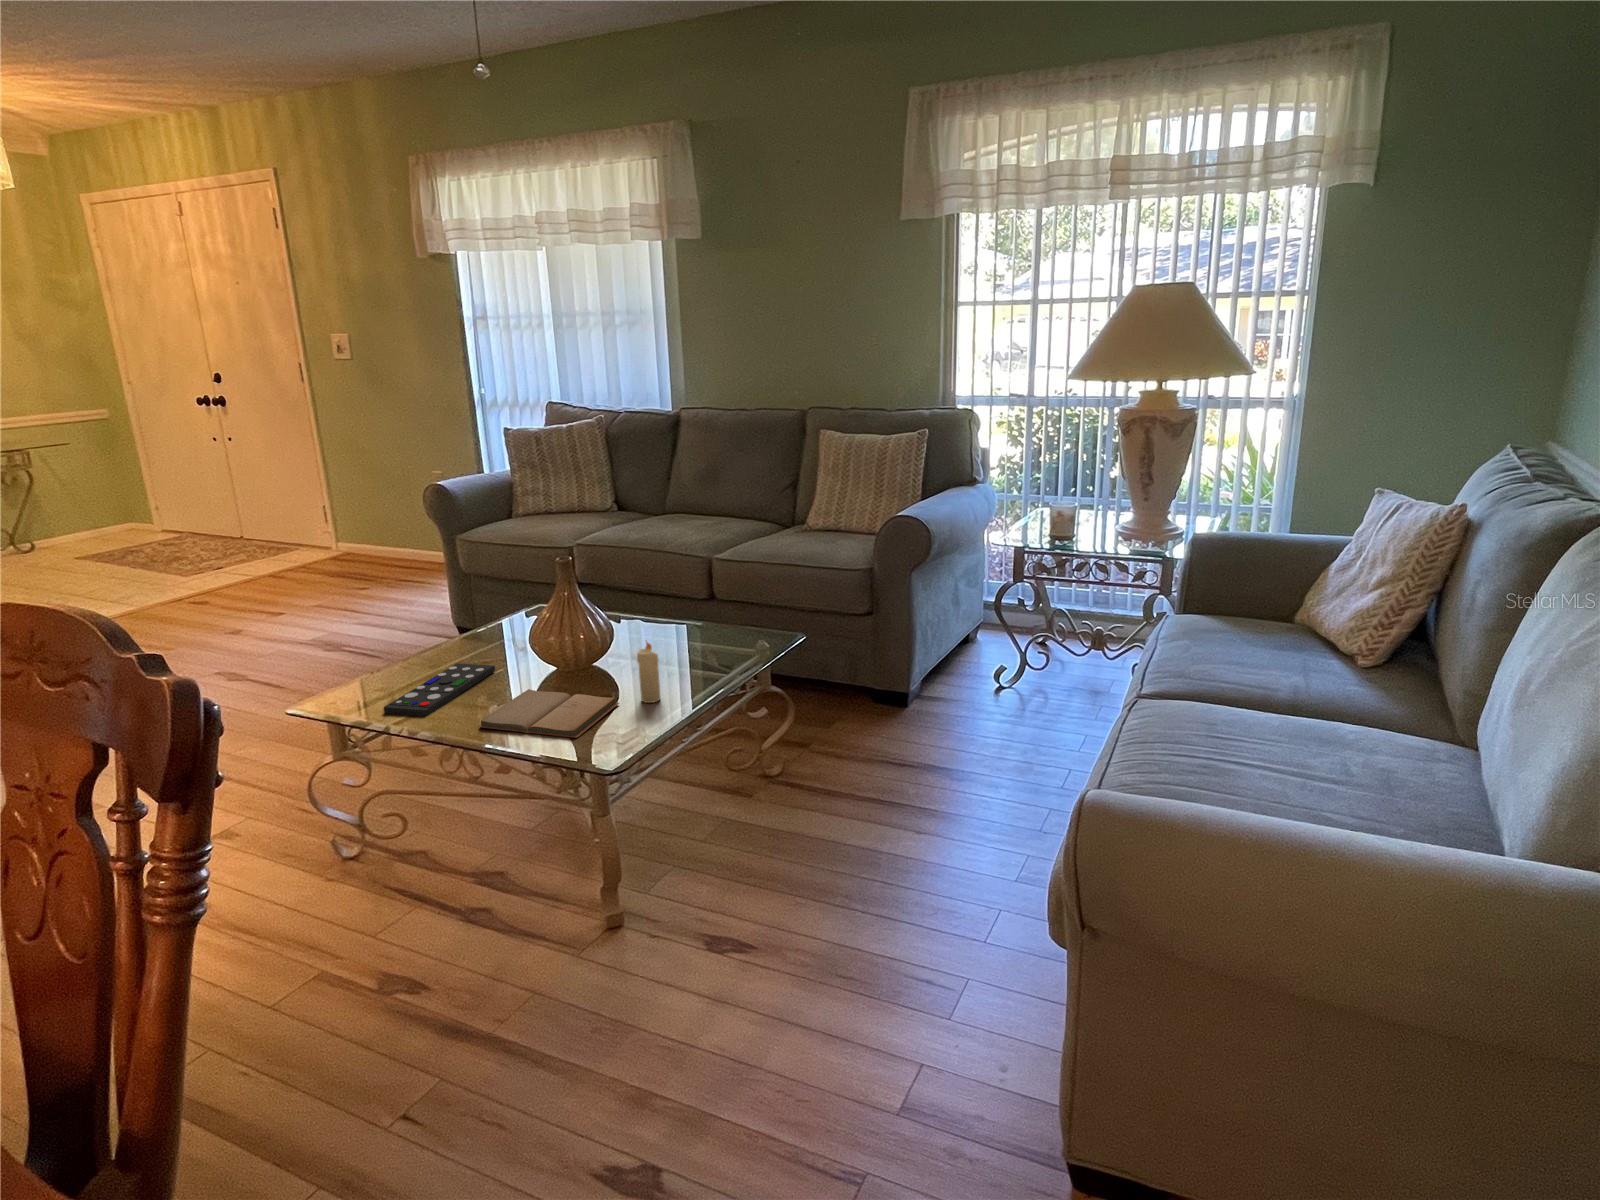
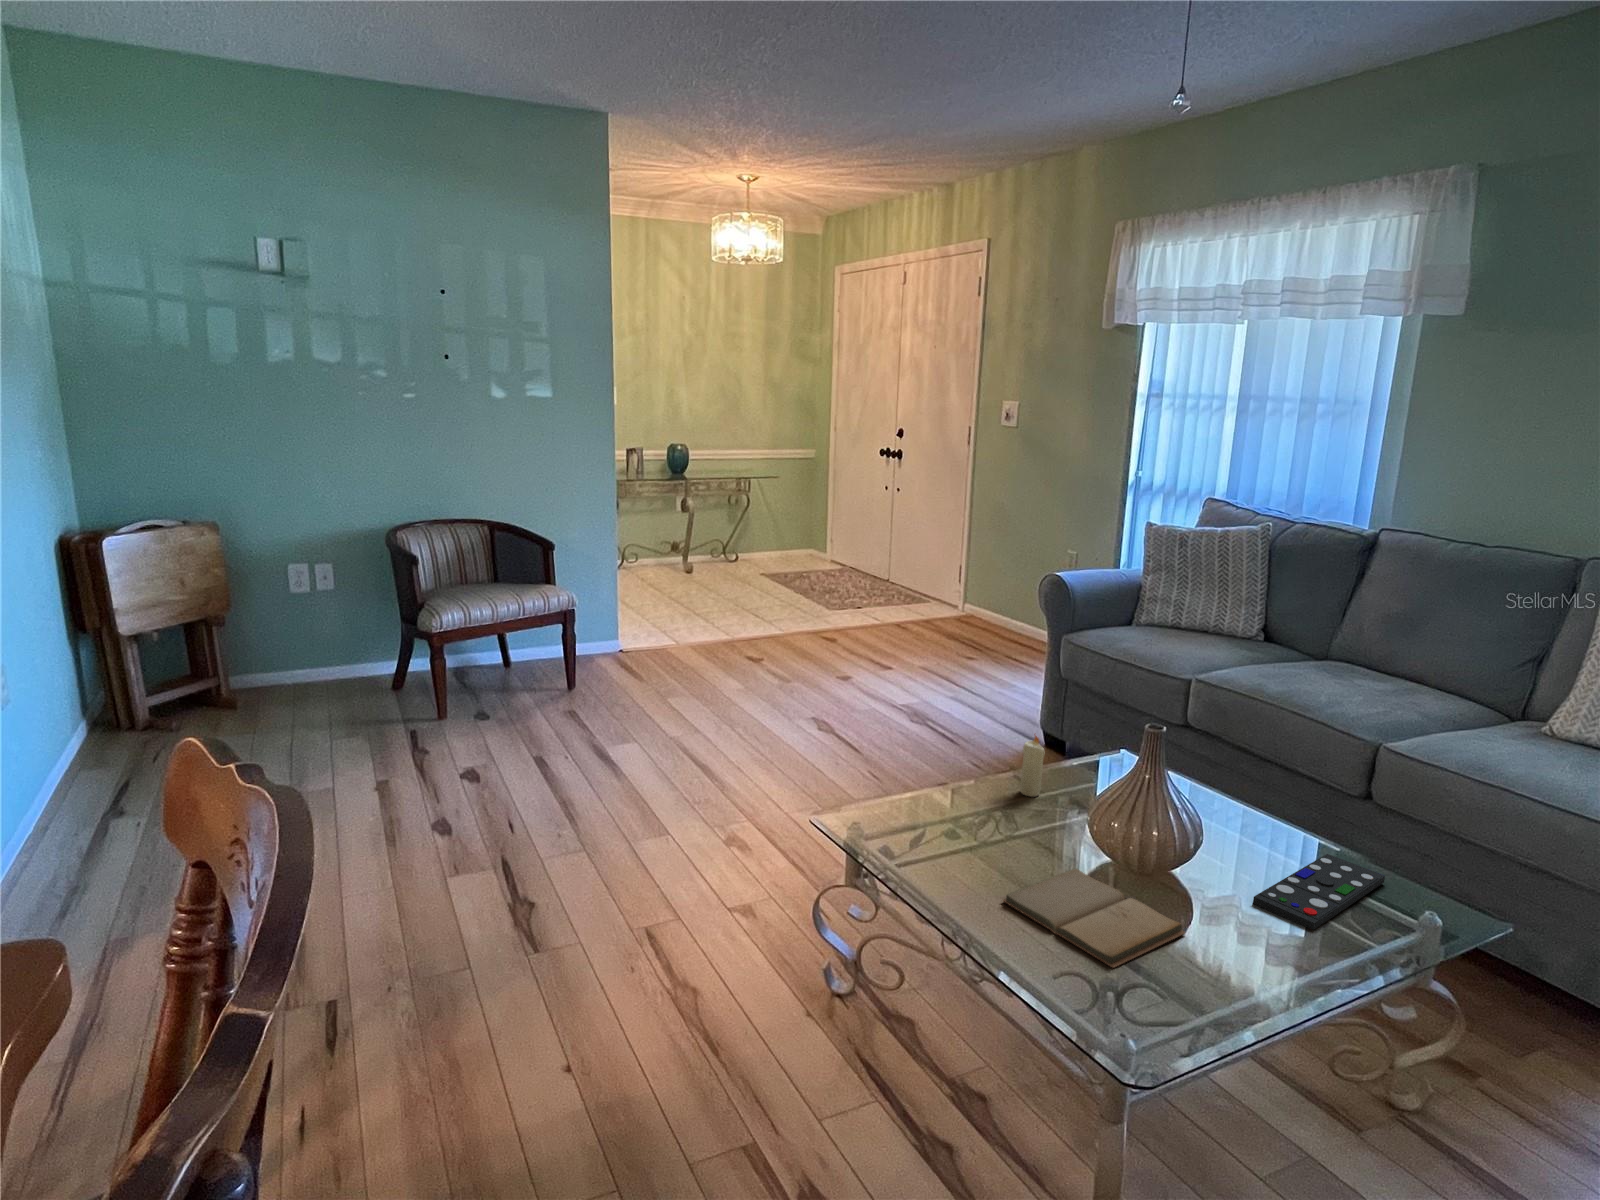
candle: present [637,642,661,703] -> present [1020,734,1045,797]
remote control: present [384,663,495,716] -> present [1253,854,1385,930]

